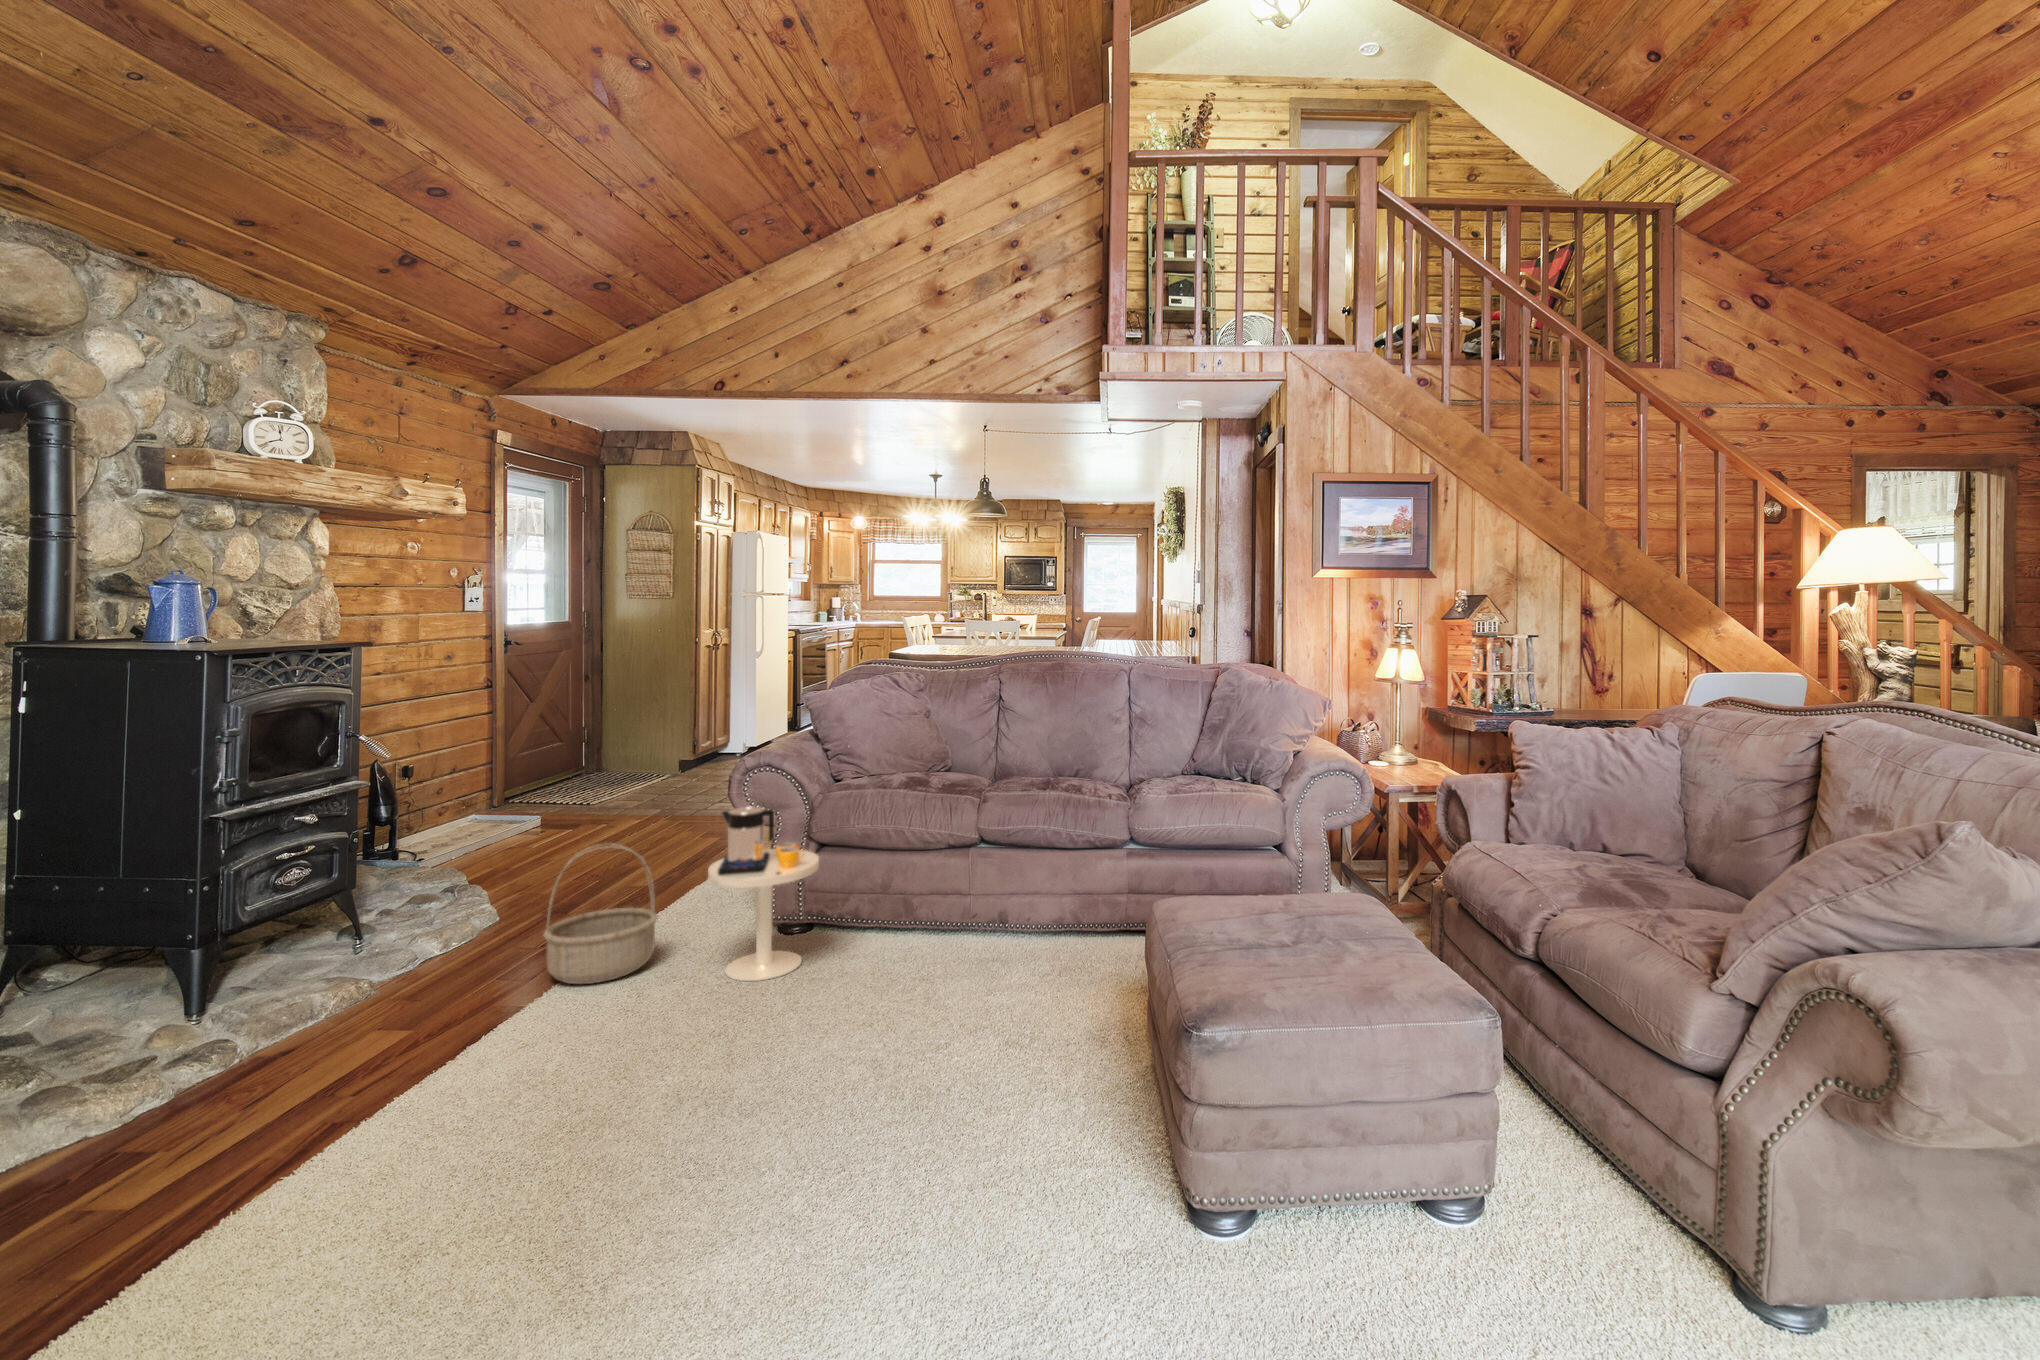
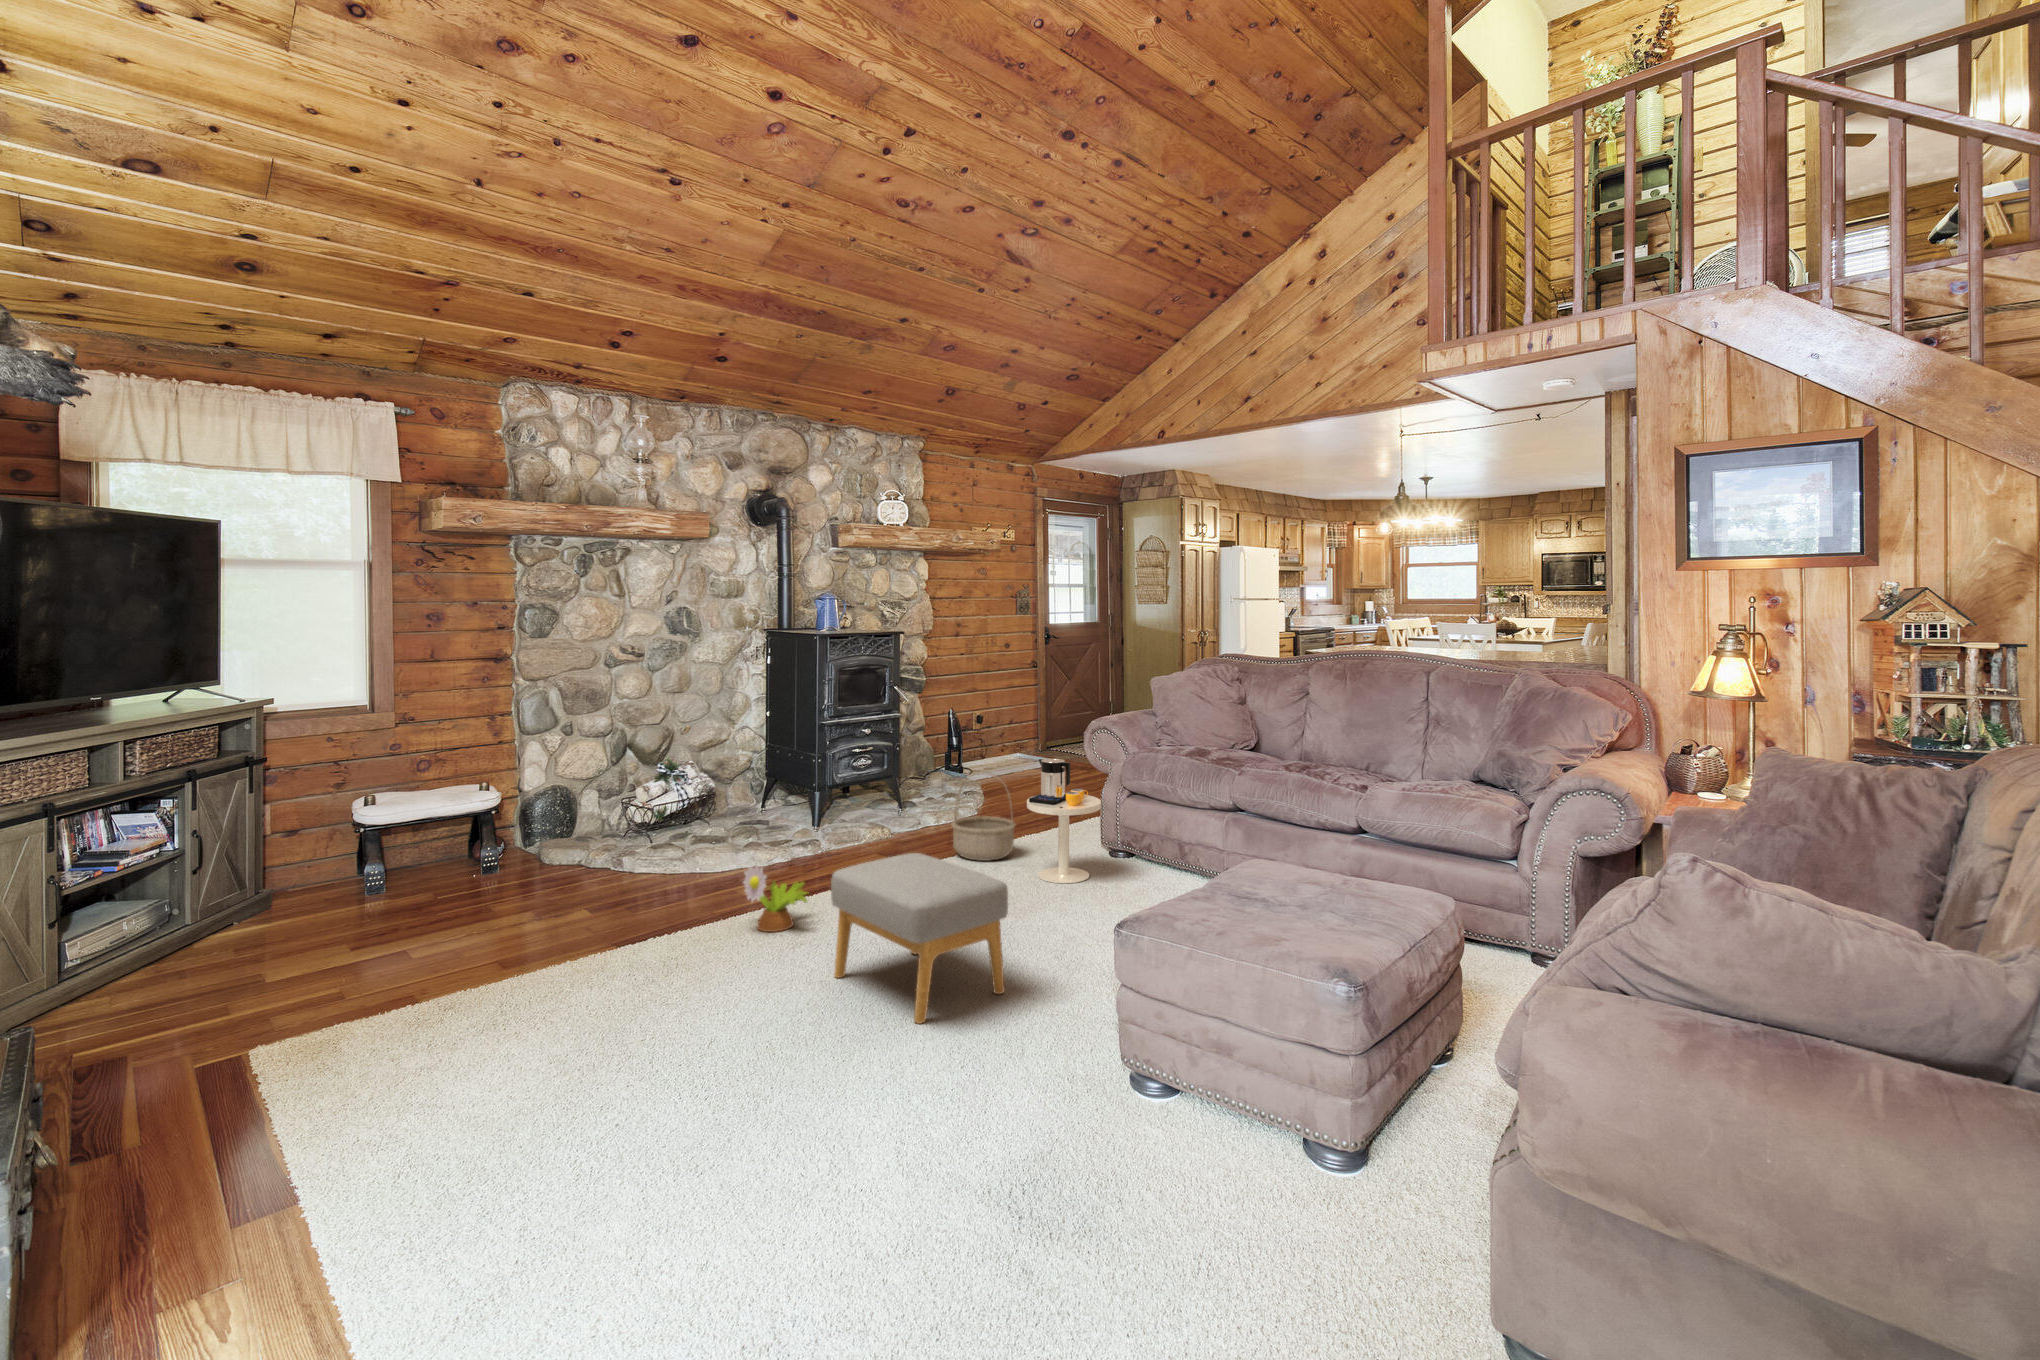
footstool: none [601,1000,931,1288] -> present [831,853,1008,1024]
decorative plant: none [233,1128,431,1271] -> present [743,864,807,932]

